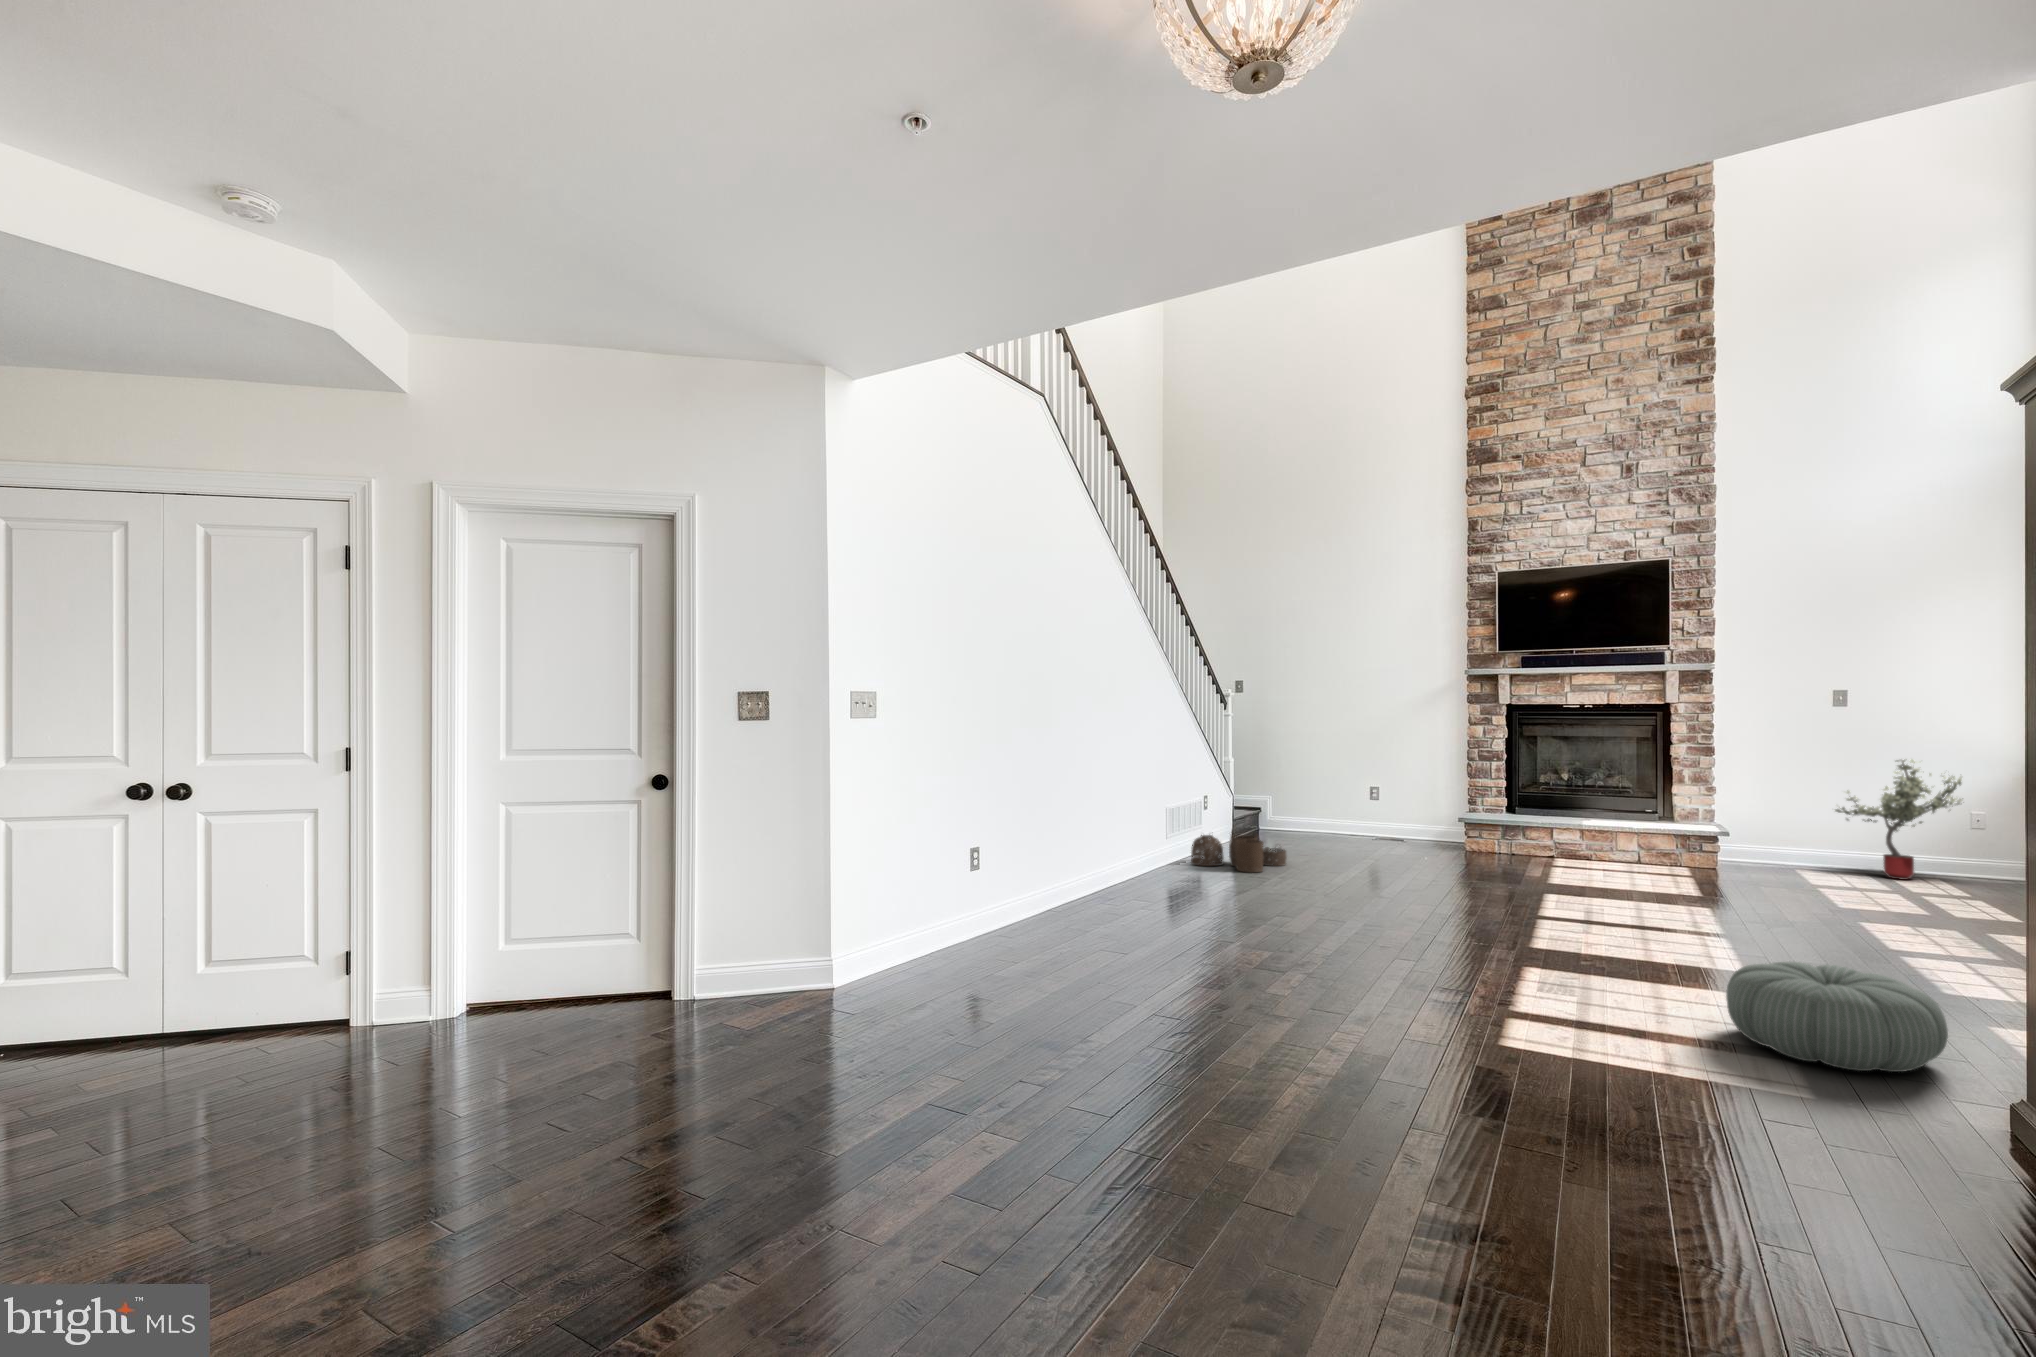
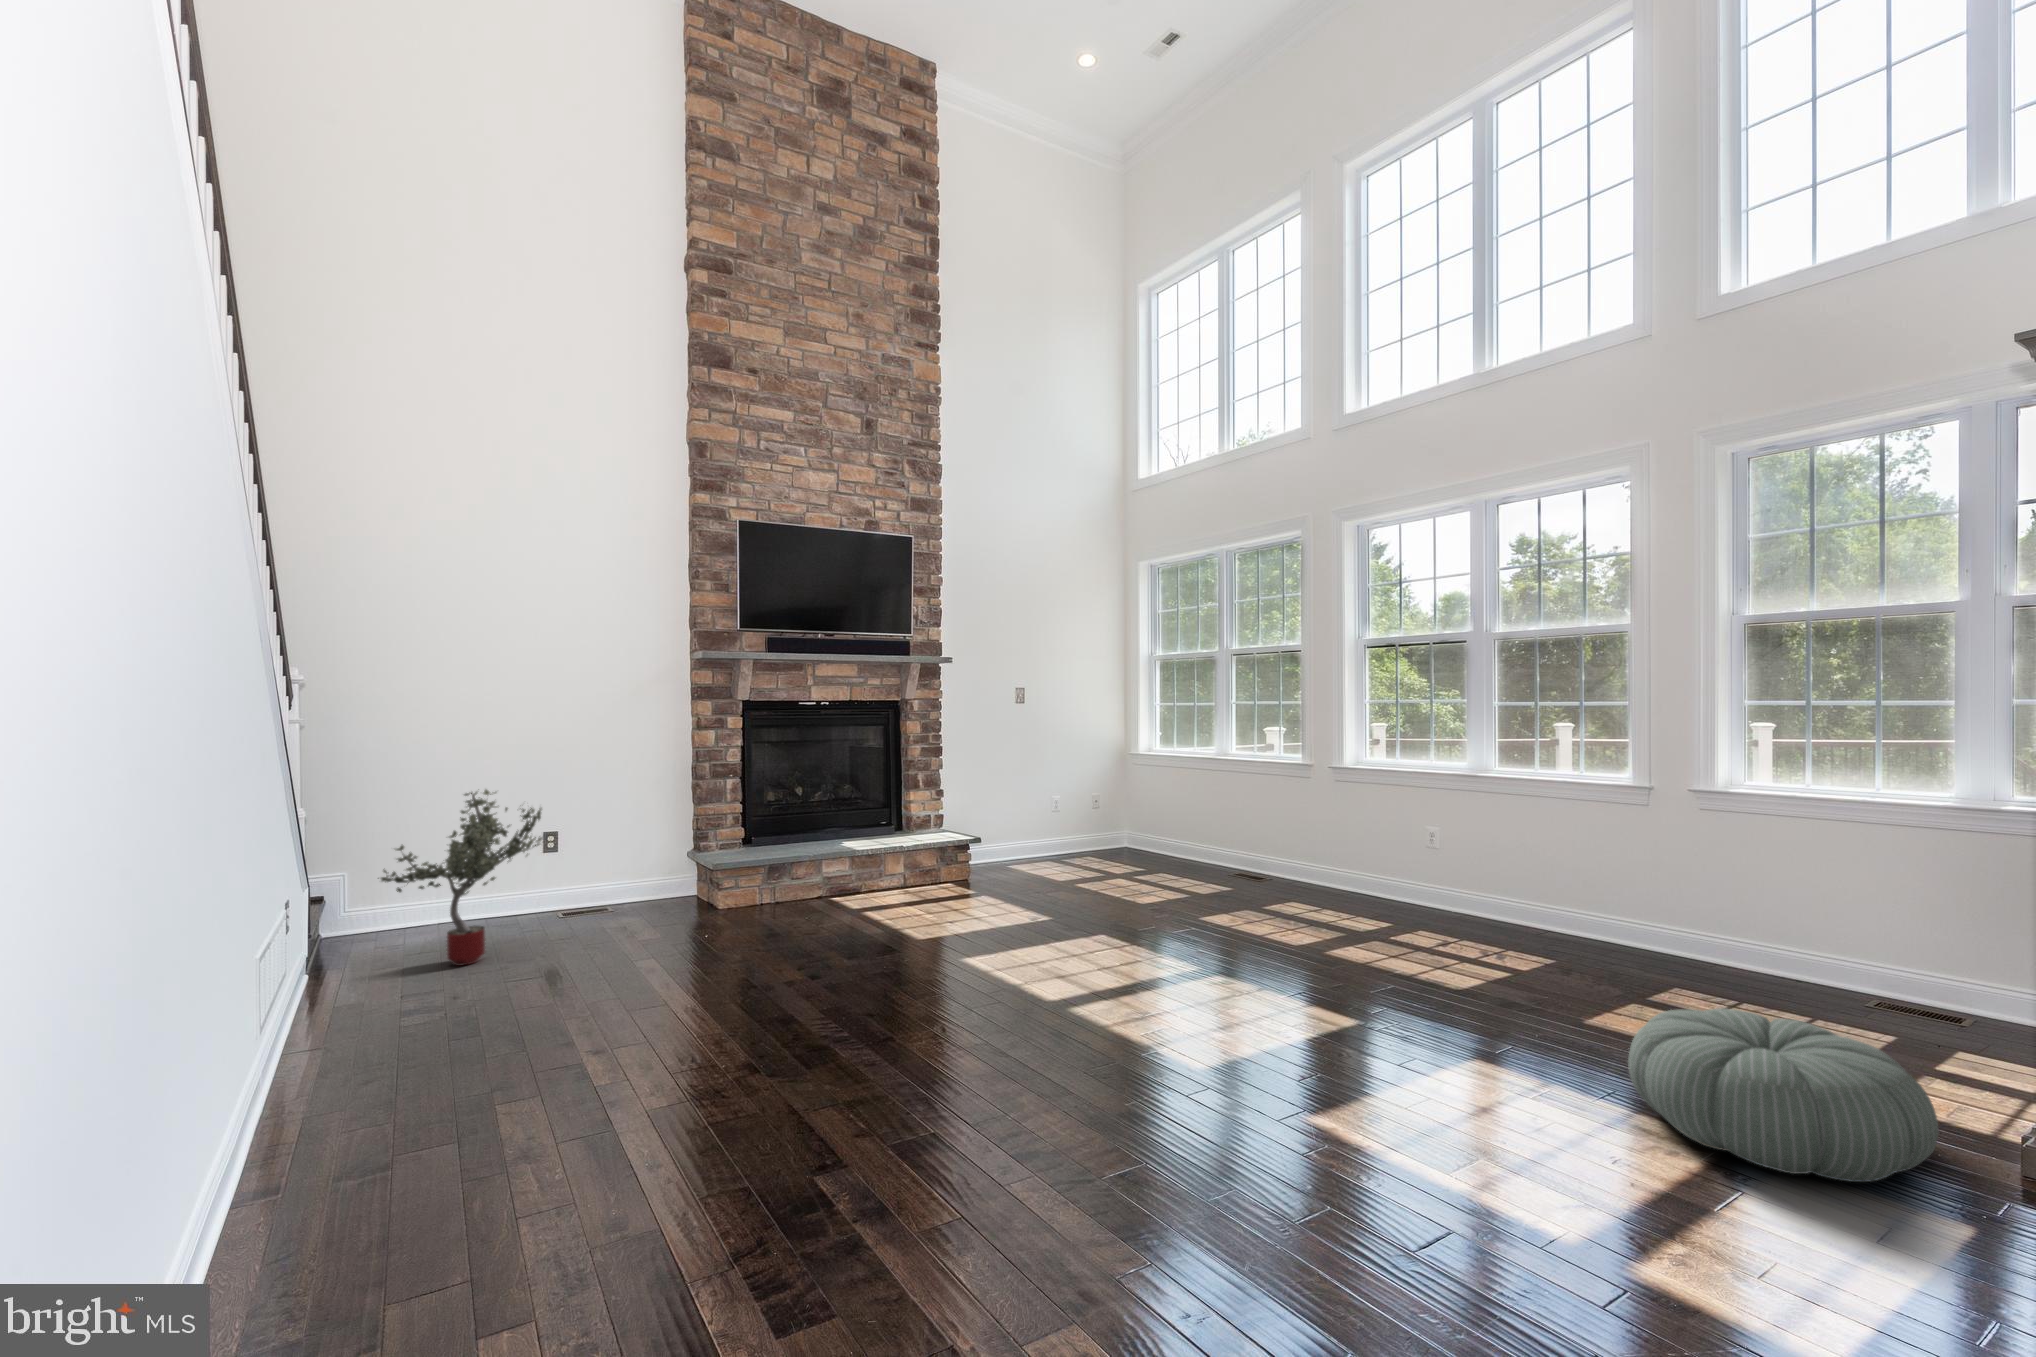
potted tree: present [1835,759,1962,880] -> present [378,789,542,966]
woven basket: present [1191,835,1287,872] -> none [229,997,489,1133]

